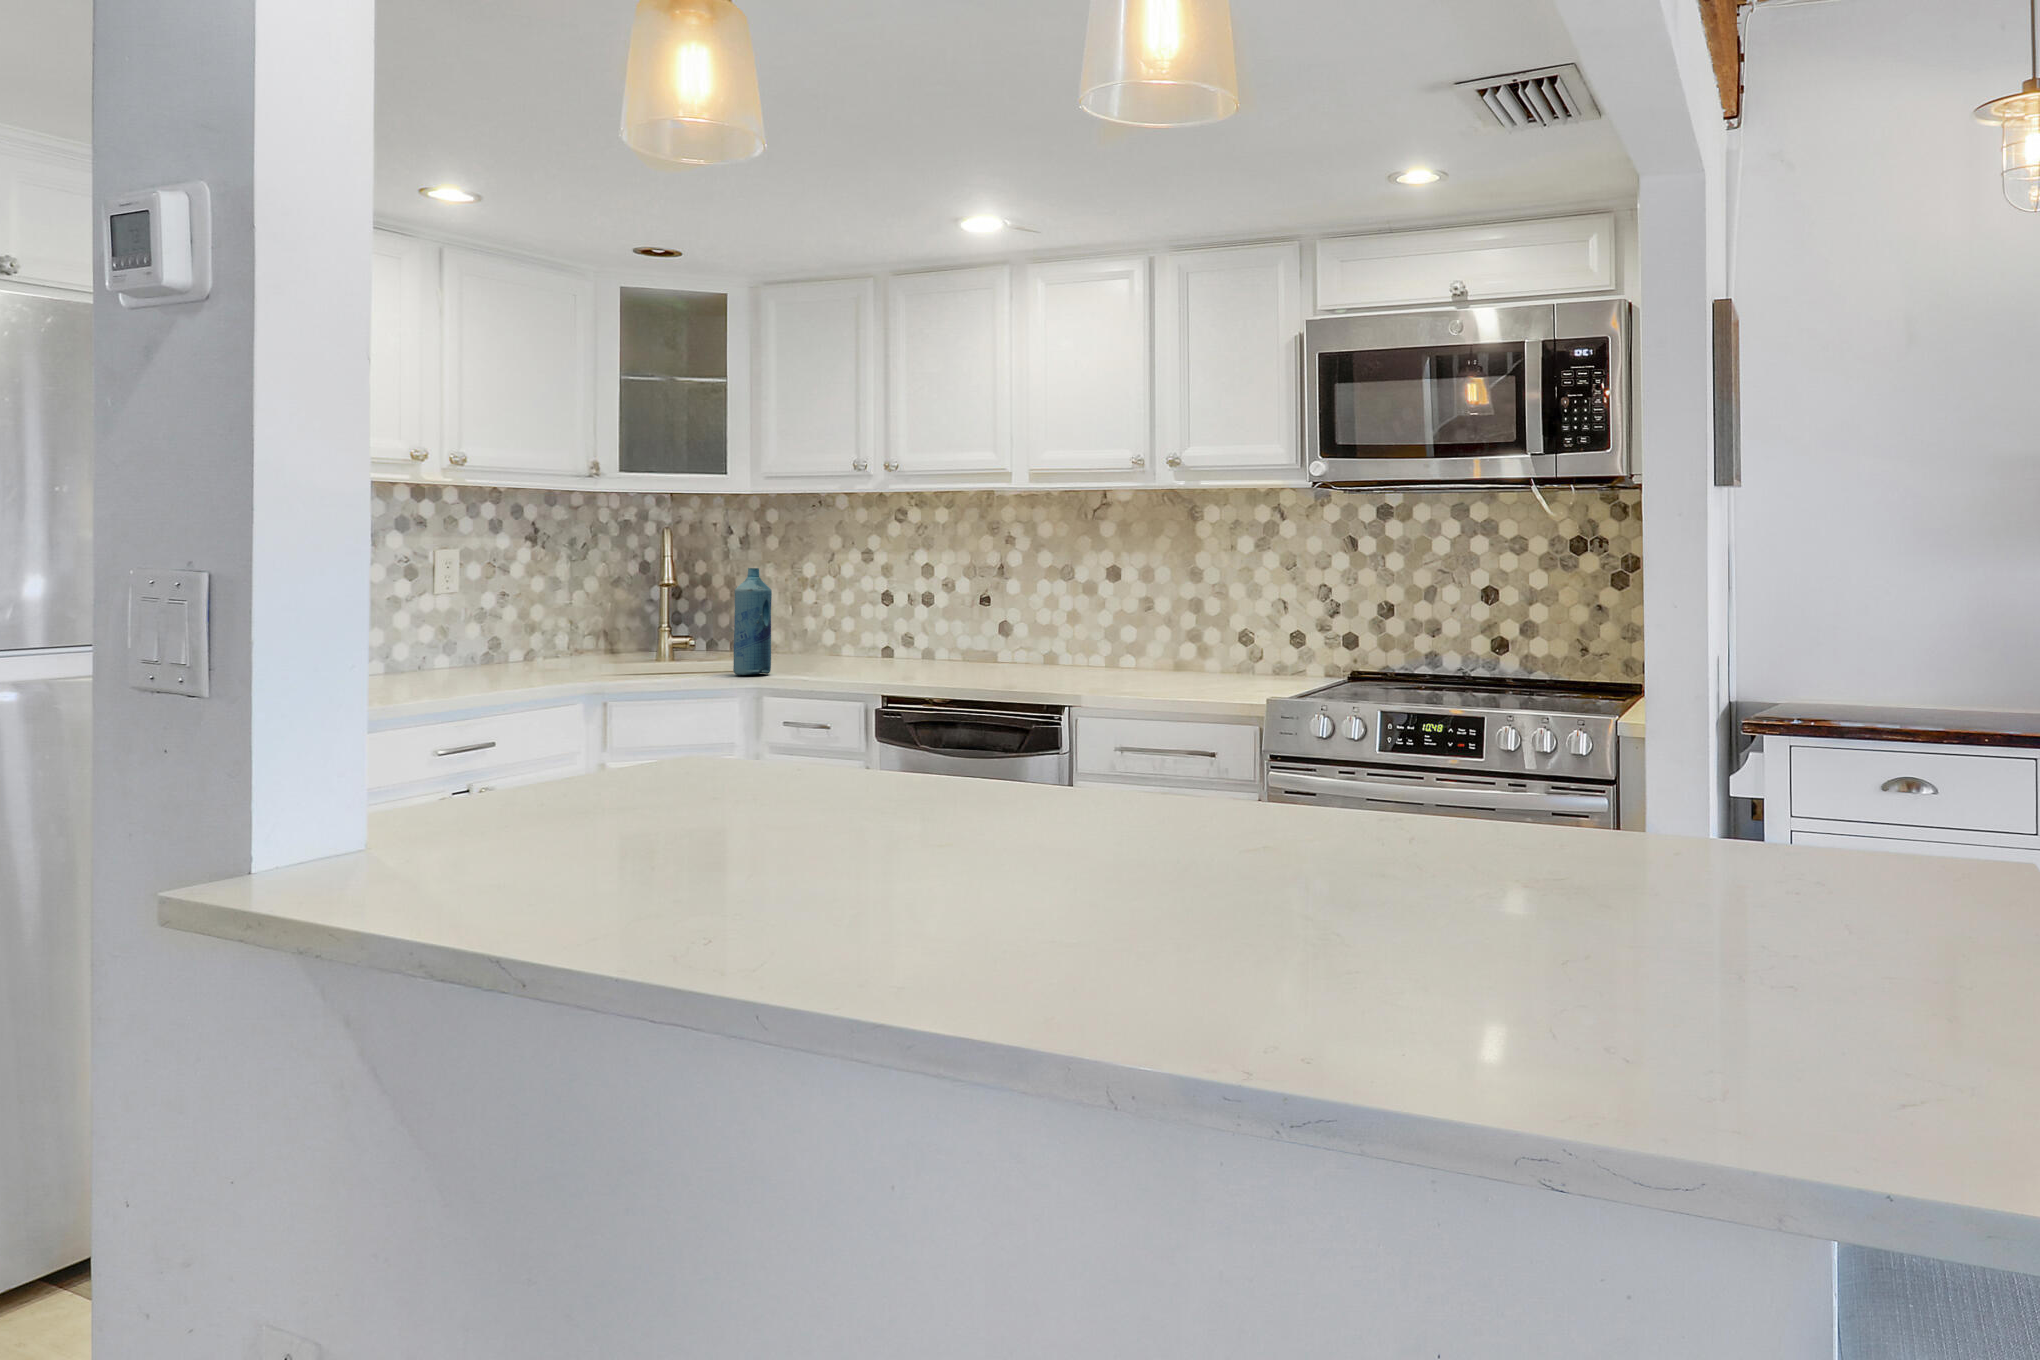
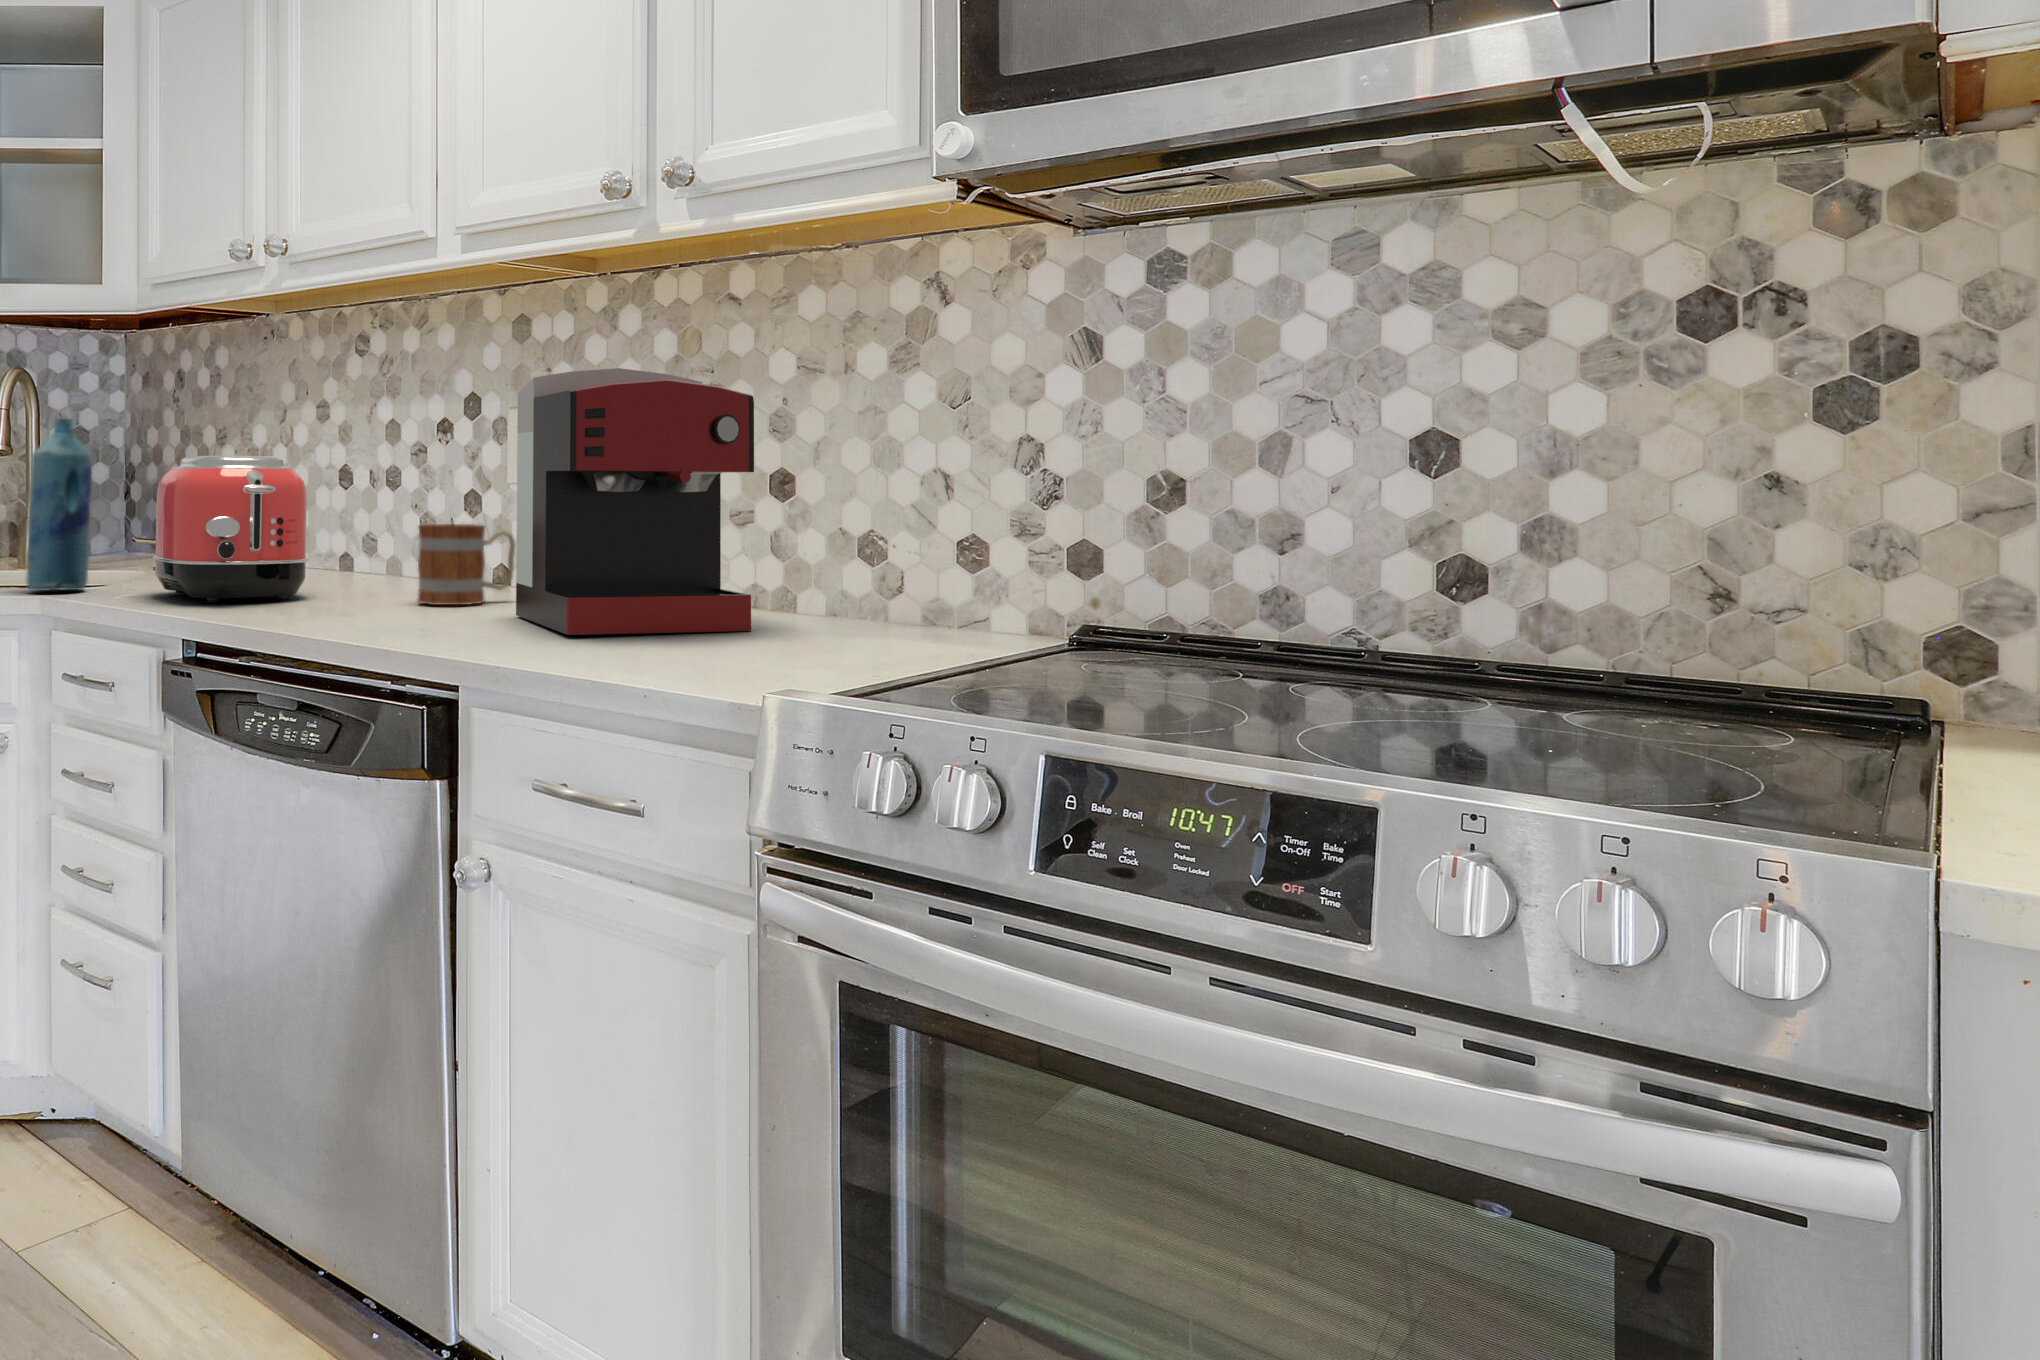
coffee maker: none [1074,549,1207,684] -> present [516,368,754,635]
toaster: none [823,591,928,677] -> present [152,456,309,602]
mug: none [999,629,1049,674] -> present [418,524,515,605]

